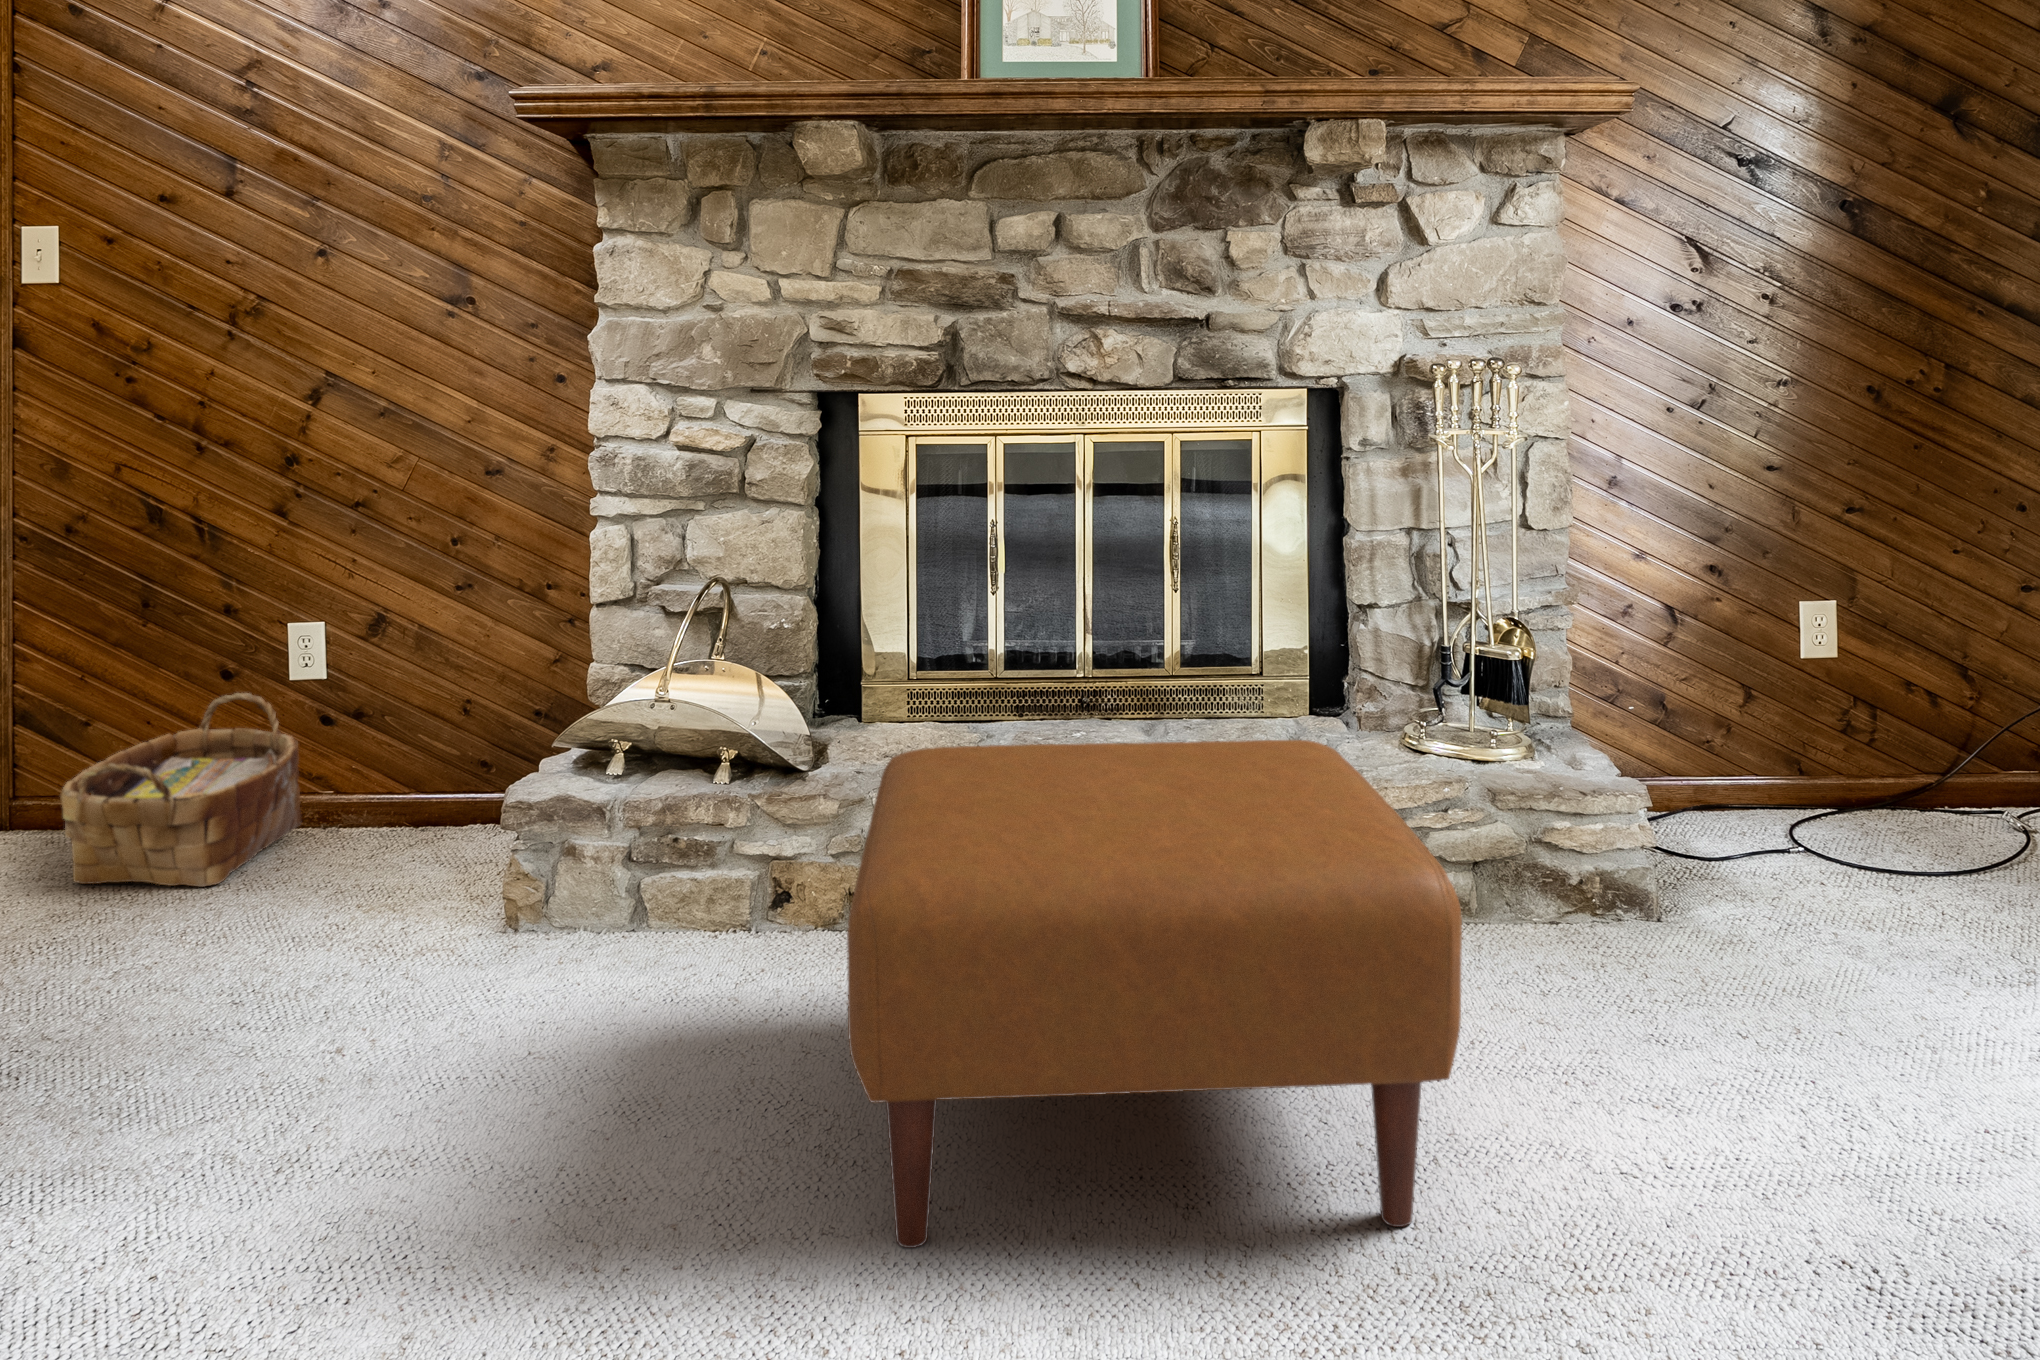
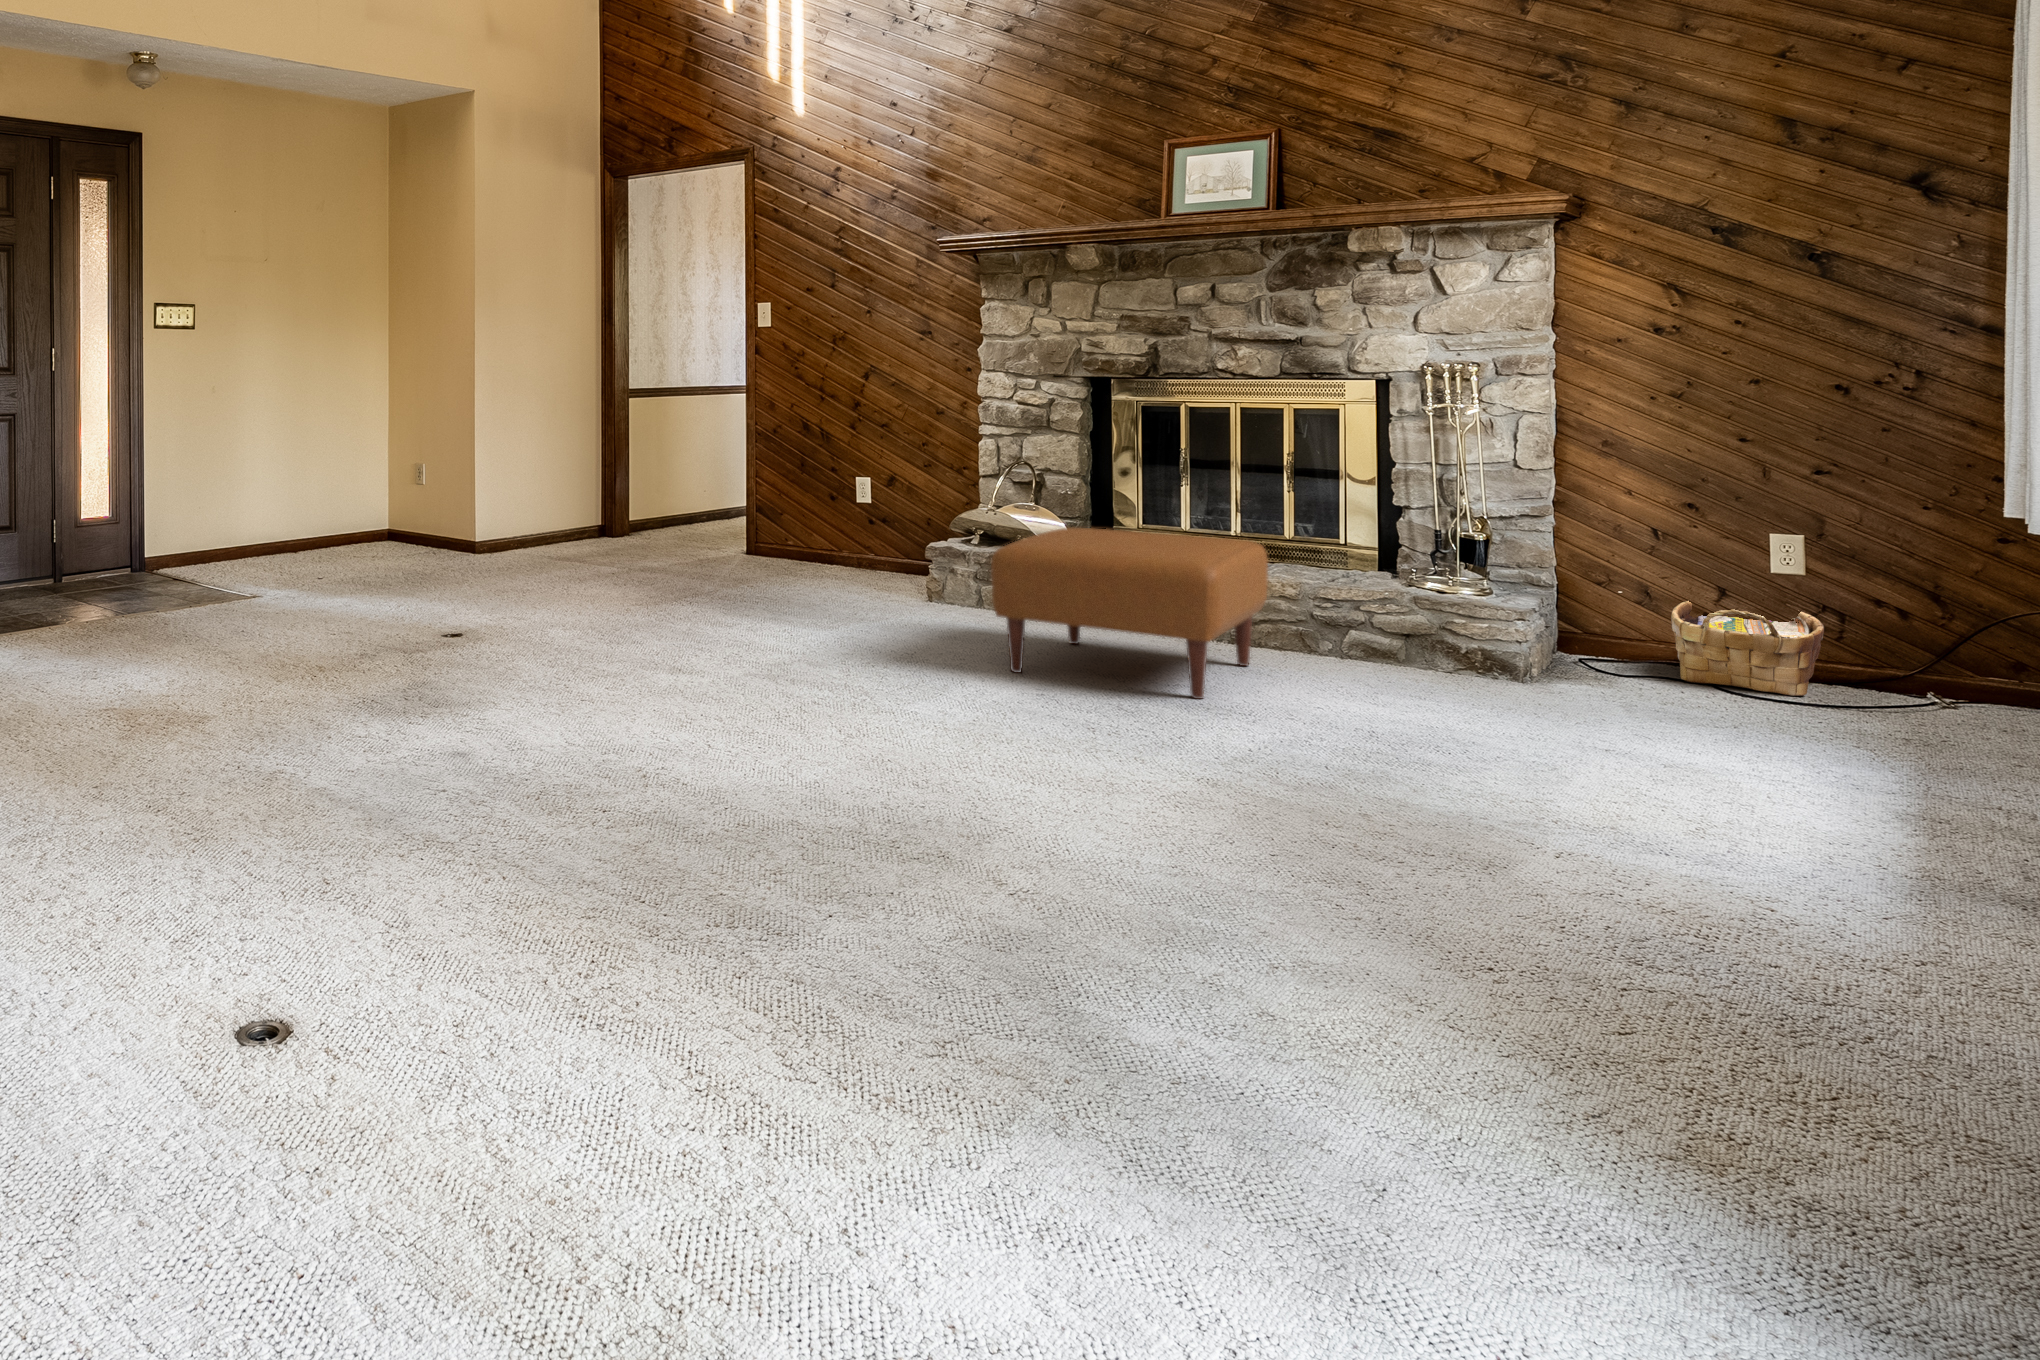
woven basket: present [60,693,301,887] -> present [1671,601,1824,696]

